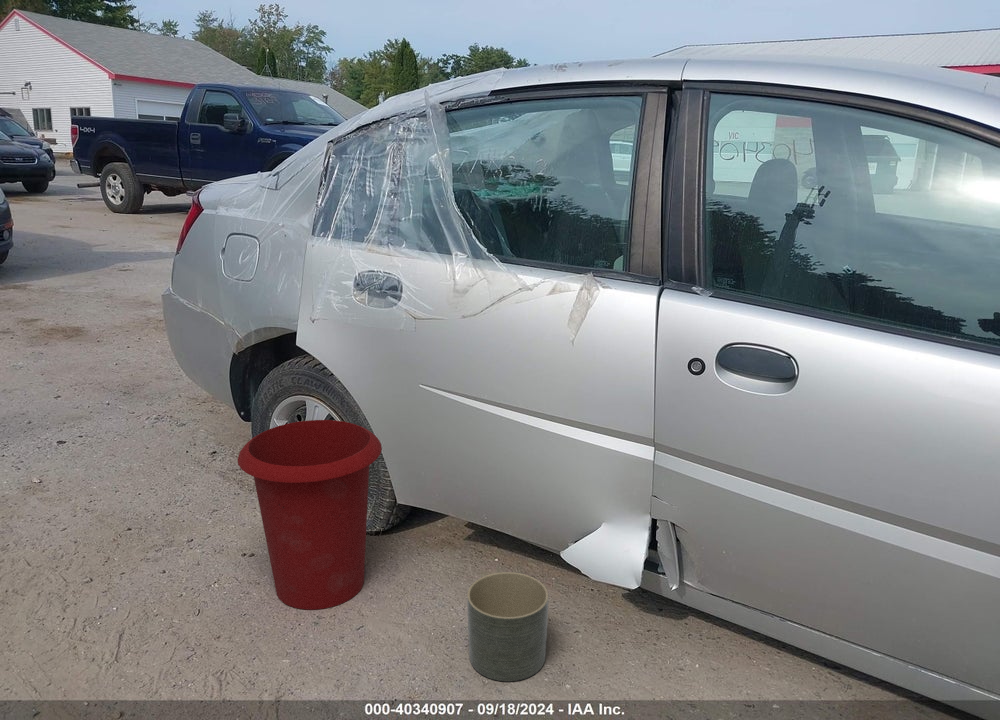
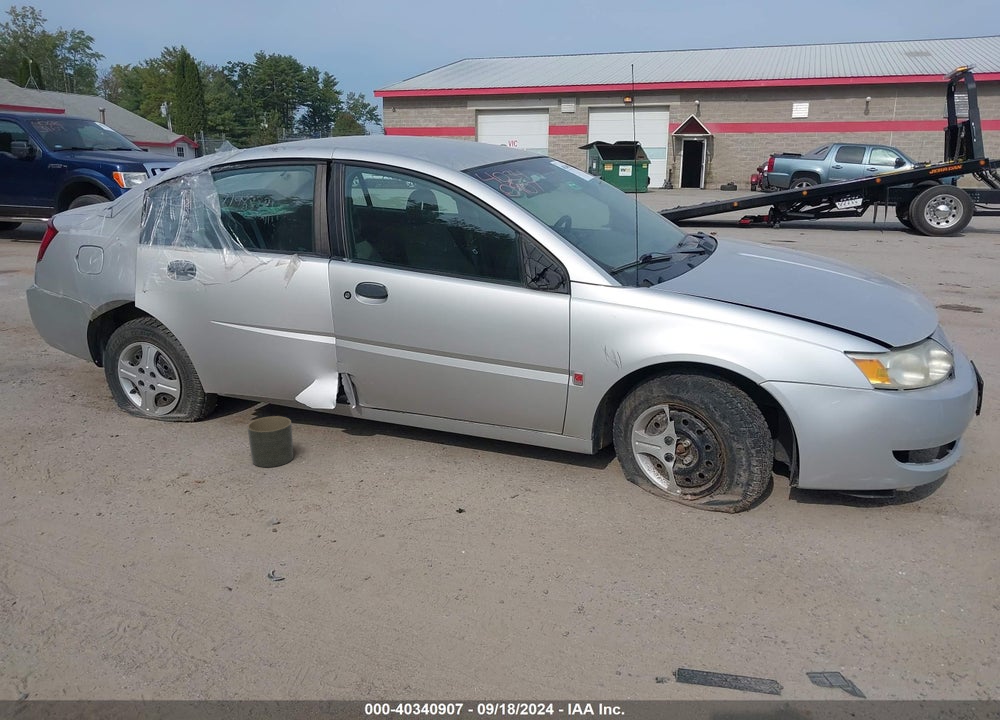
waste bin: present [237,420,382,610] -> none [107,351,193,456]

